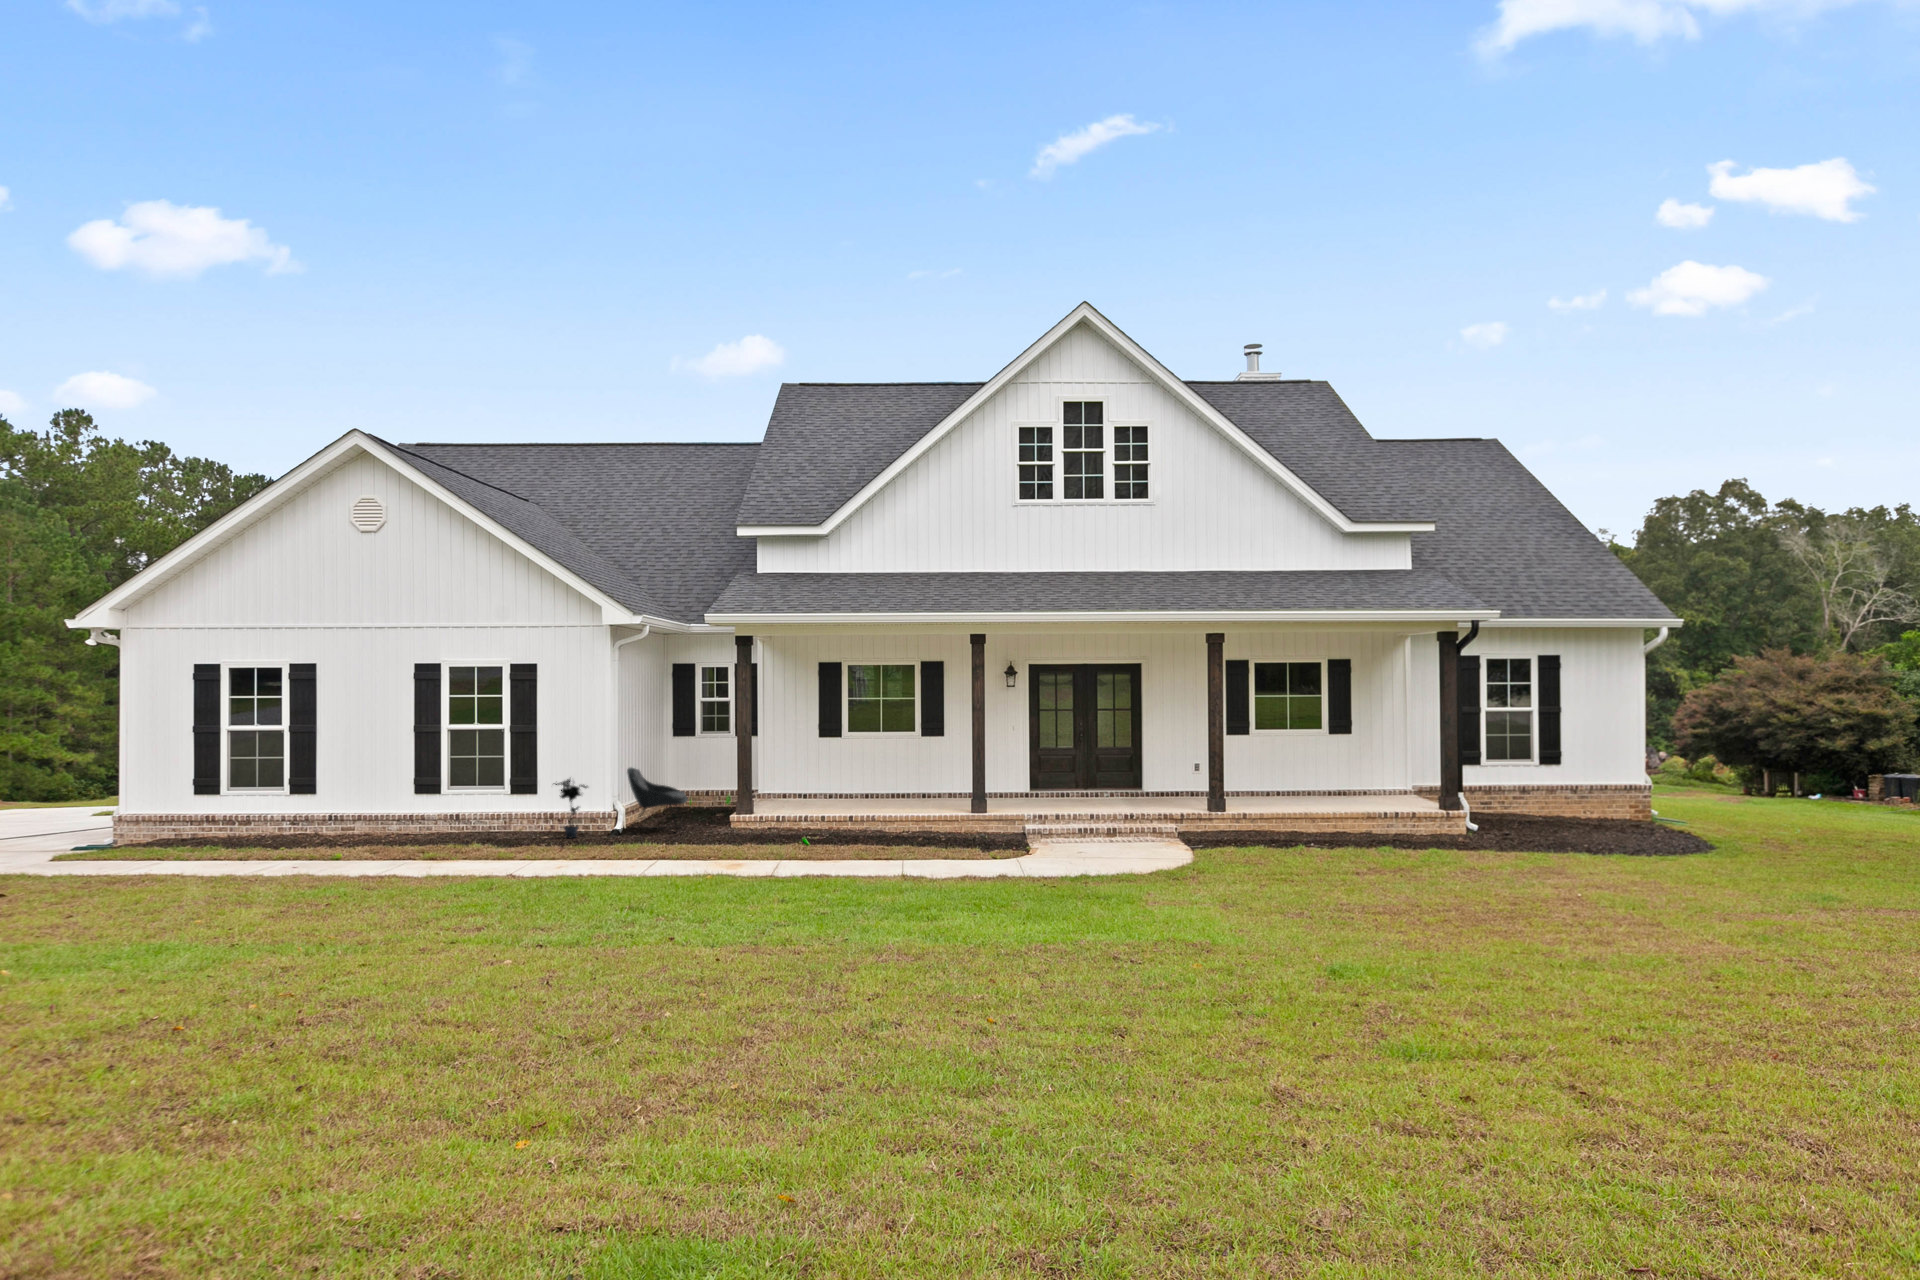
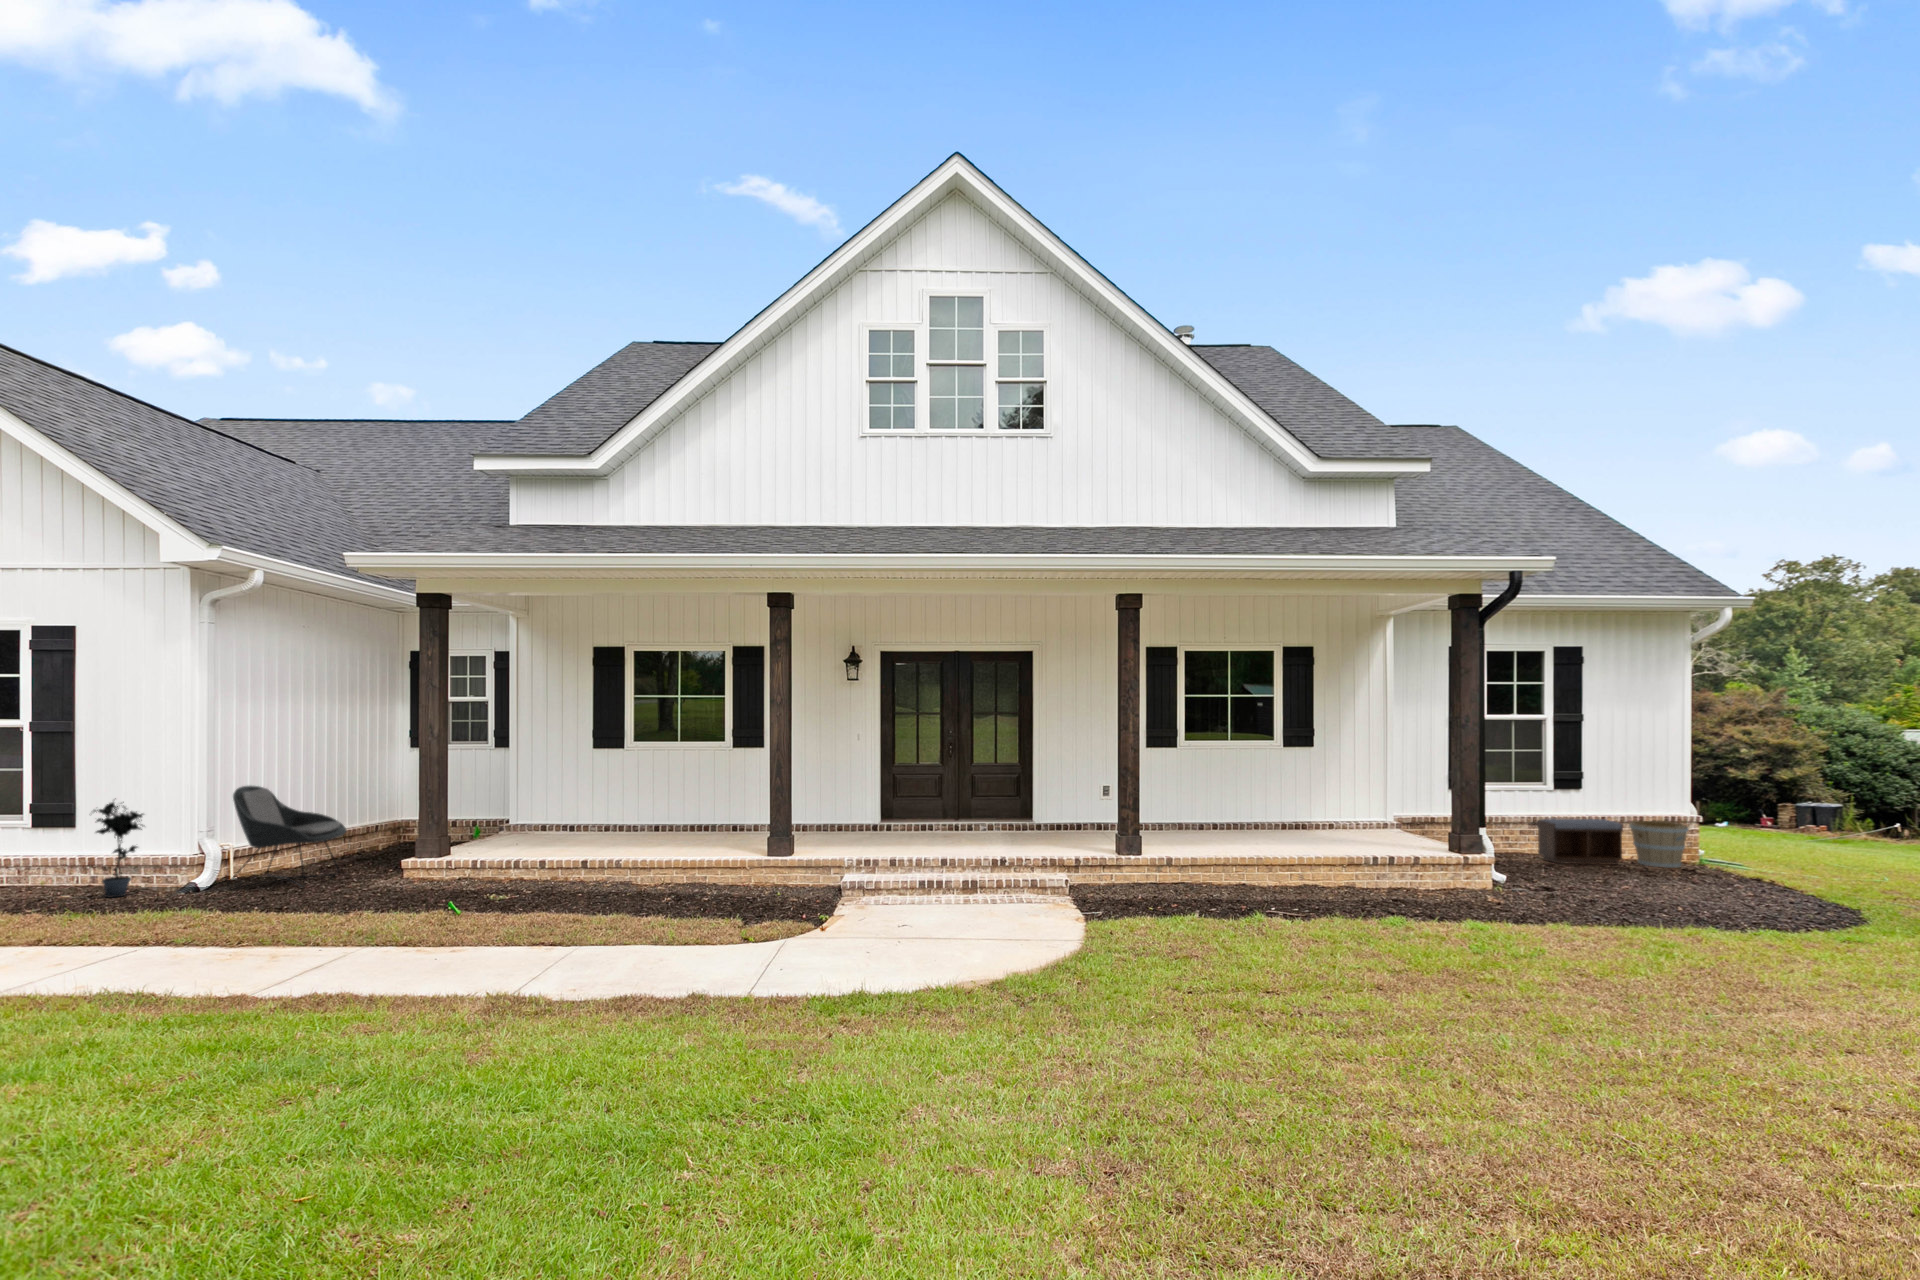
bench: none [1524,787,1584,820] -> present [1537,818,1623,865]
wooden bucket: none [1593,788,1634,823] -> present [1629,821,1689,868]

